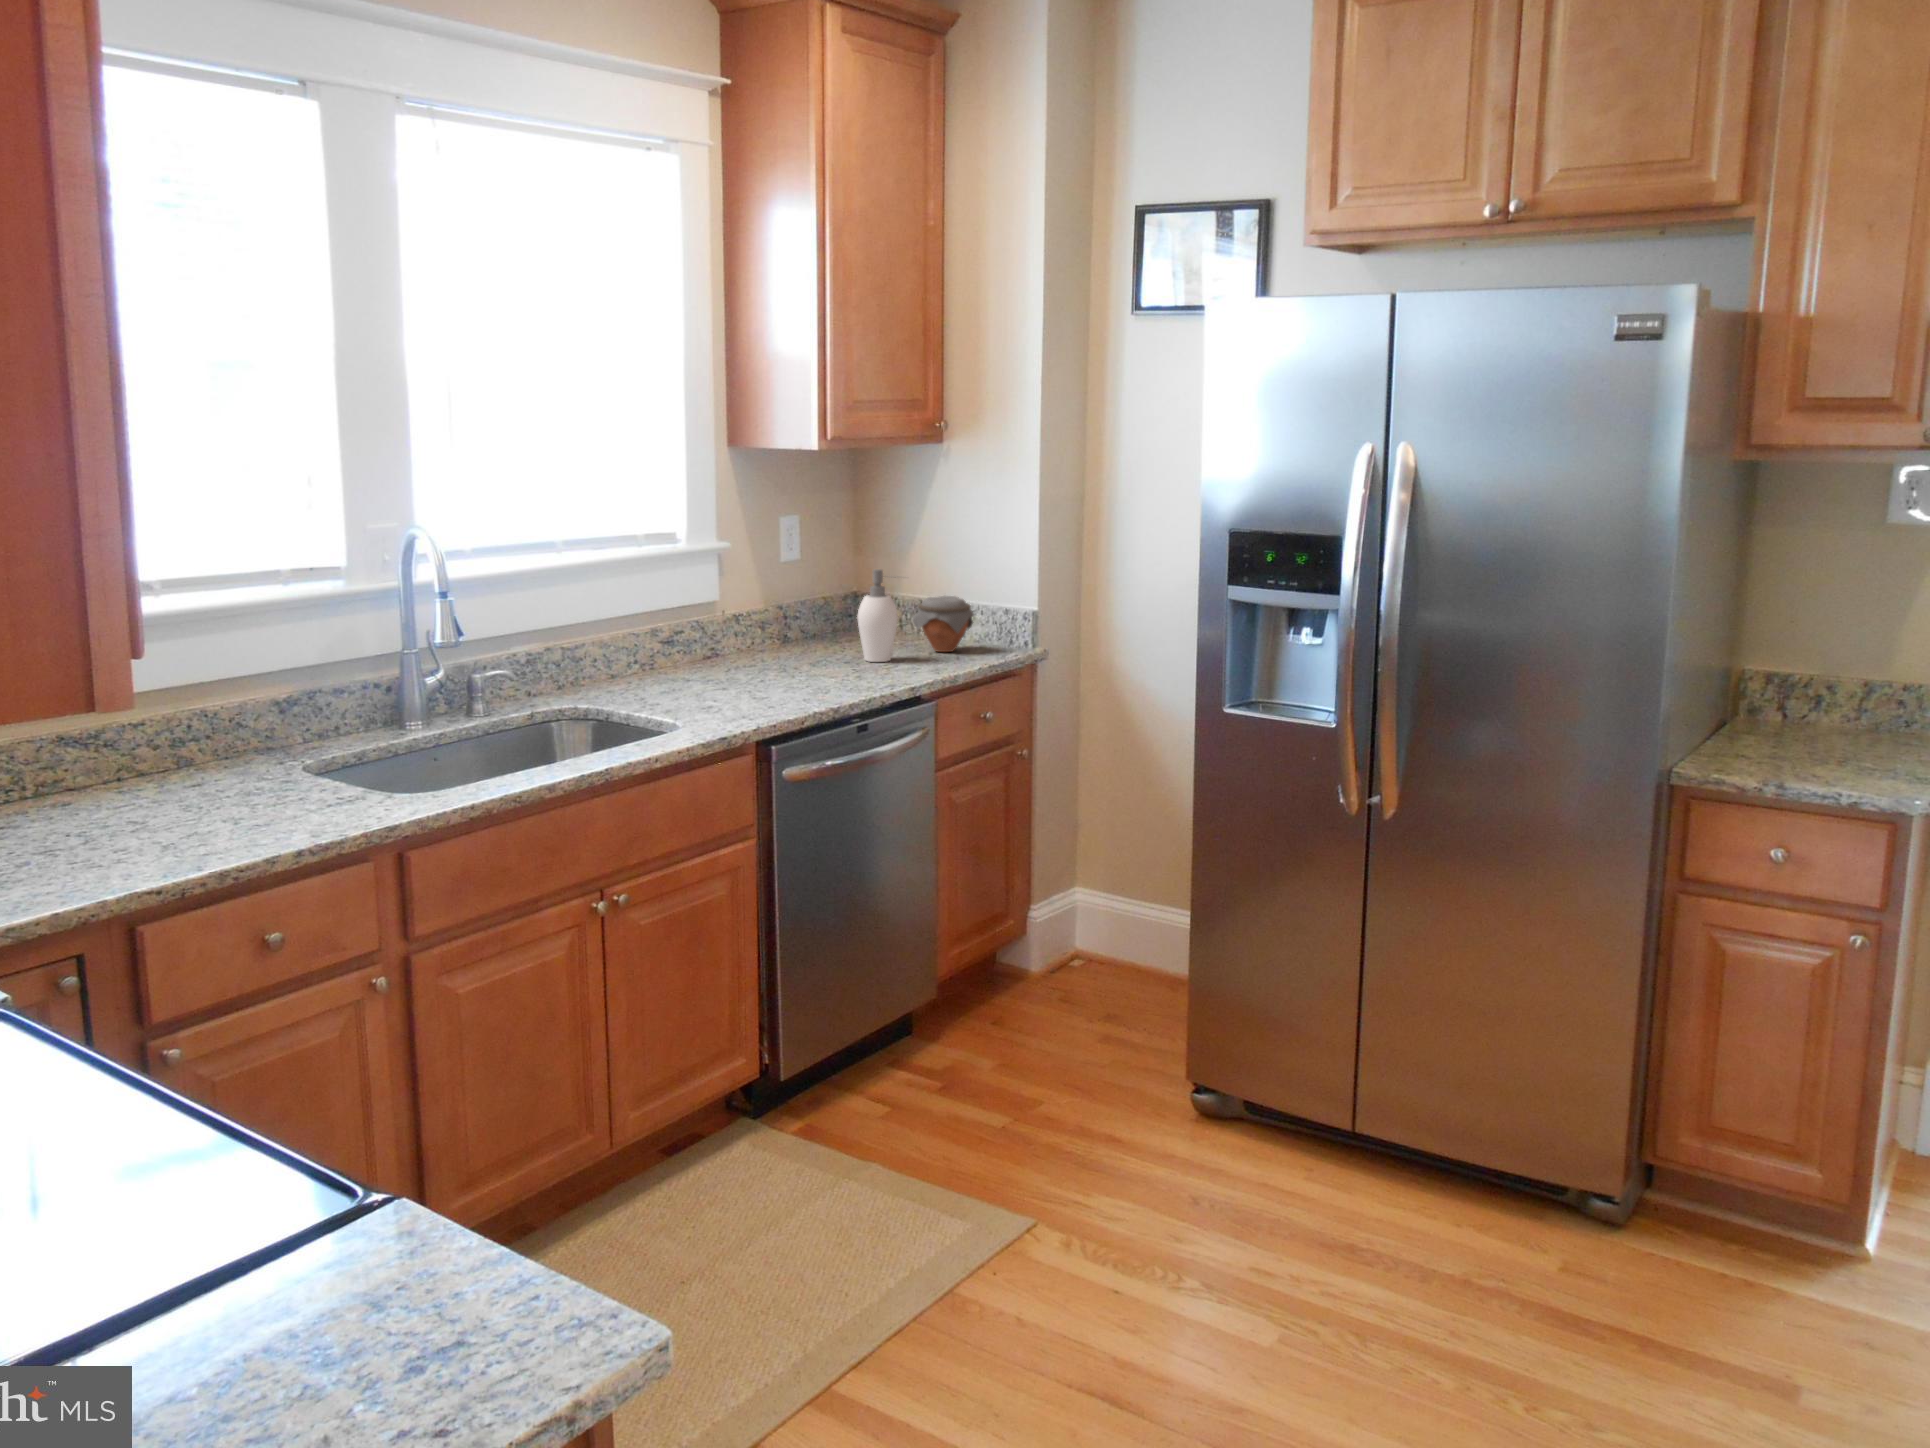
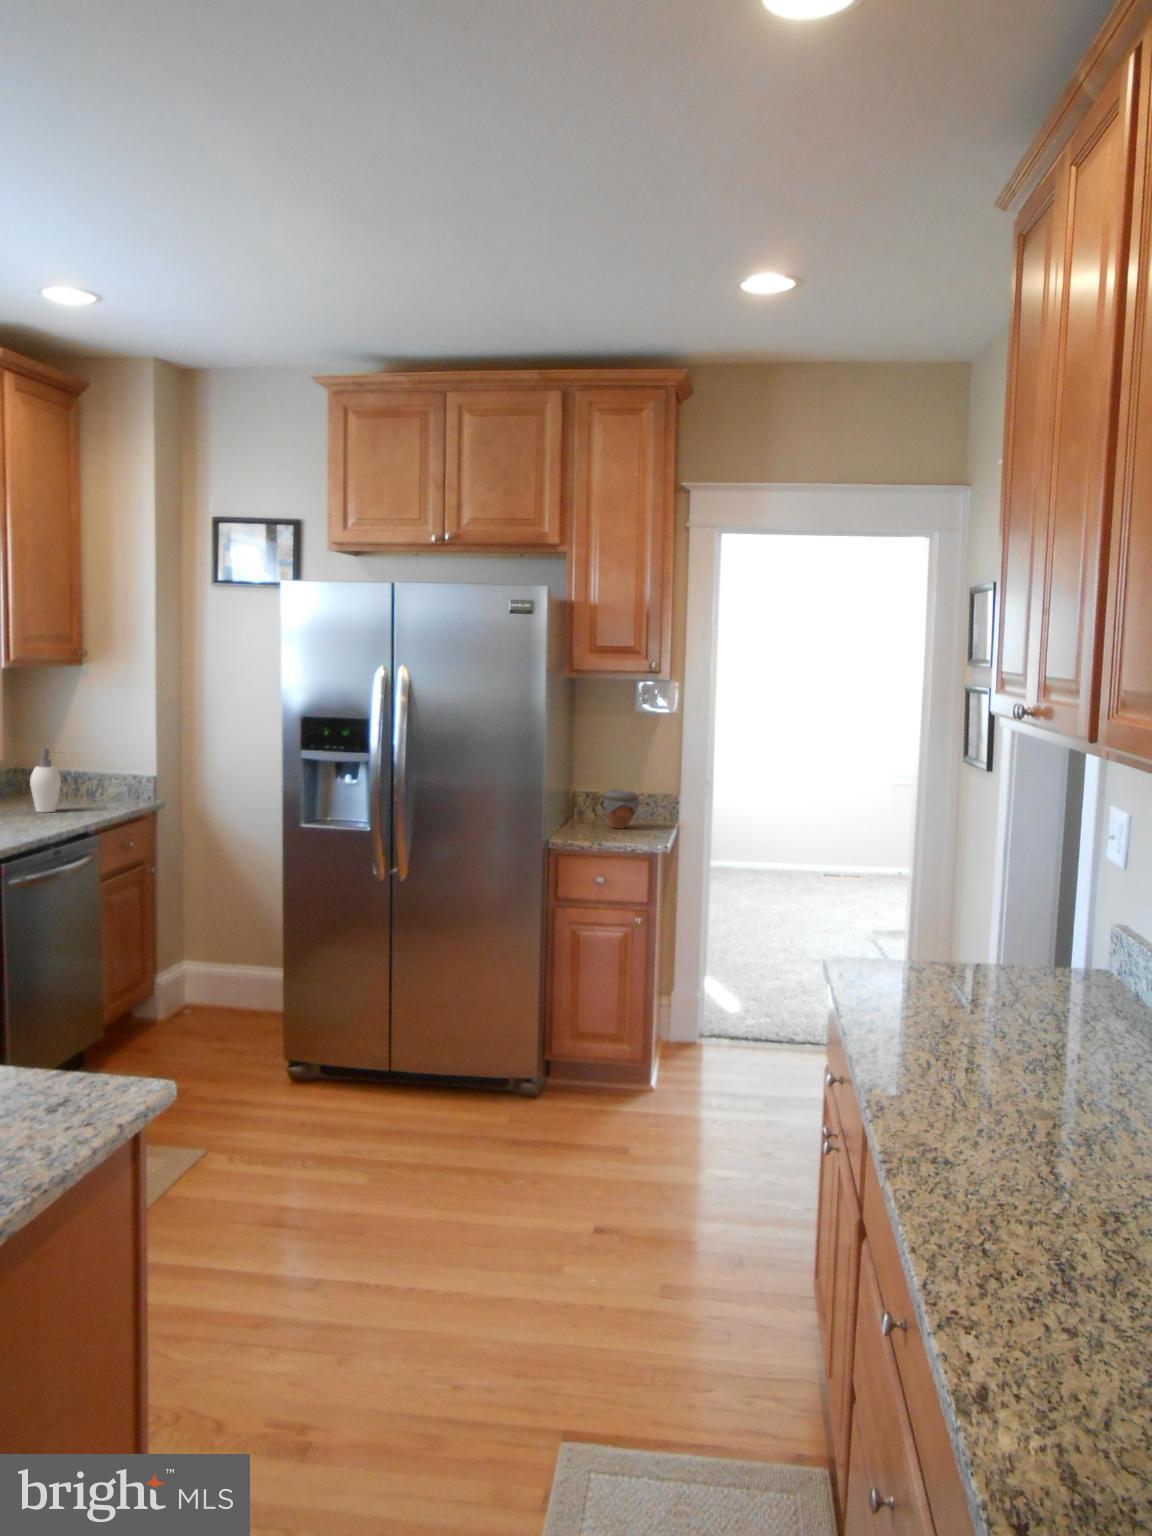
jar: present [912,596,974,652] -> present [601,789,640,829]

